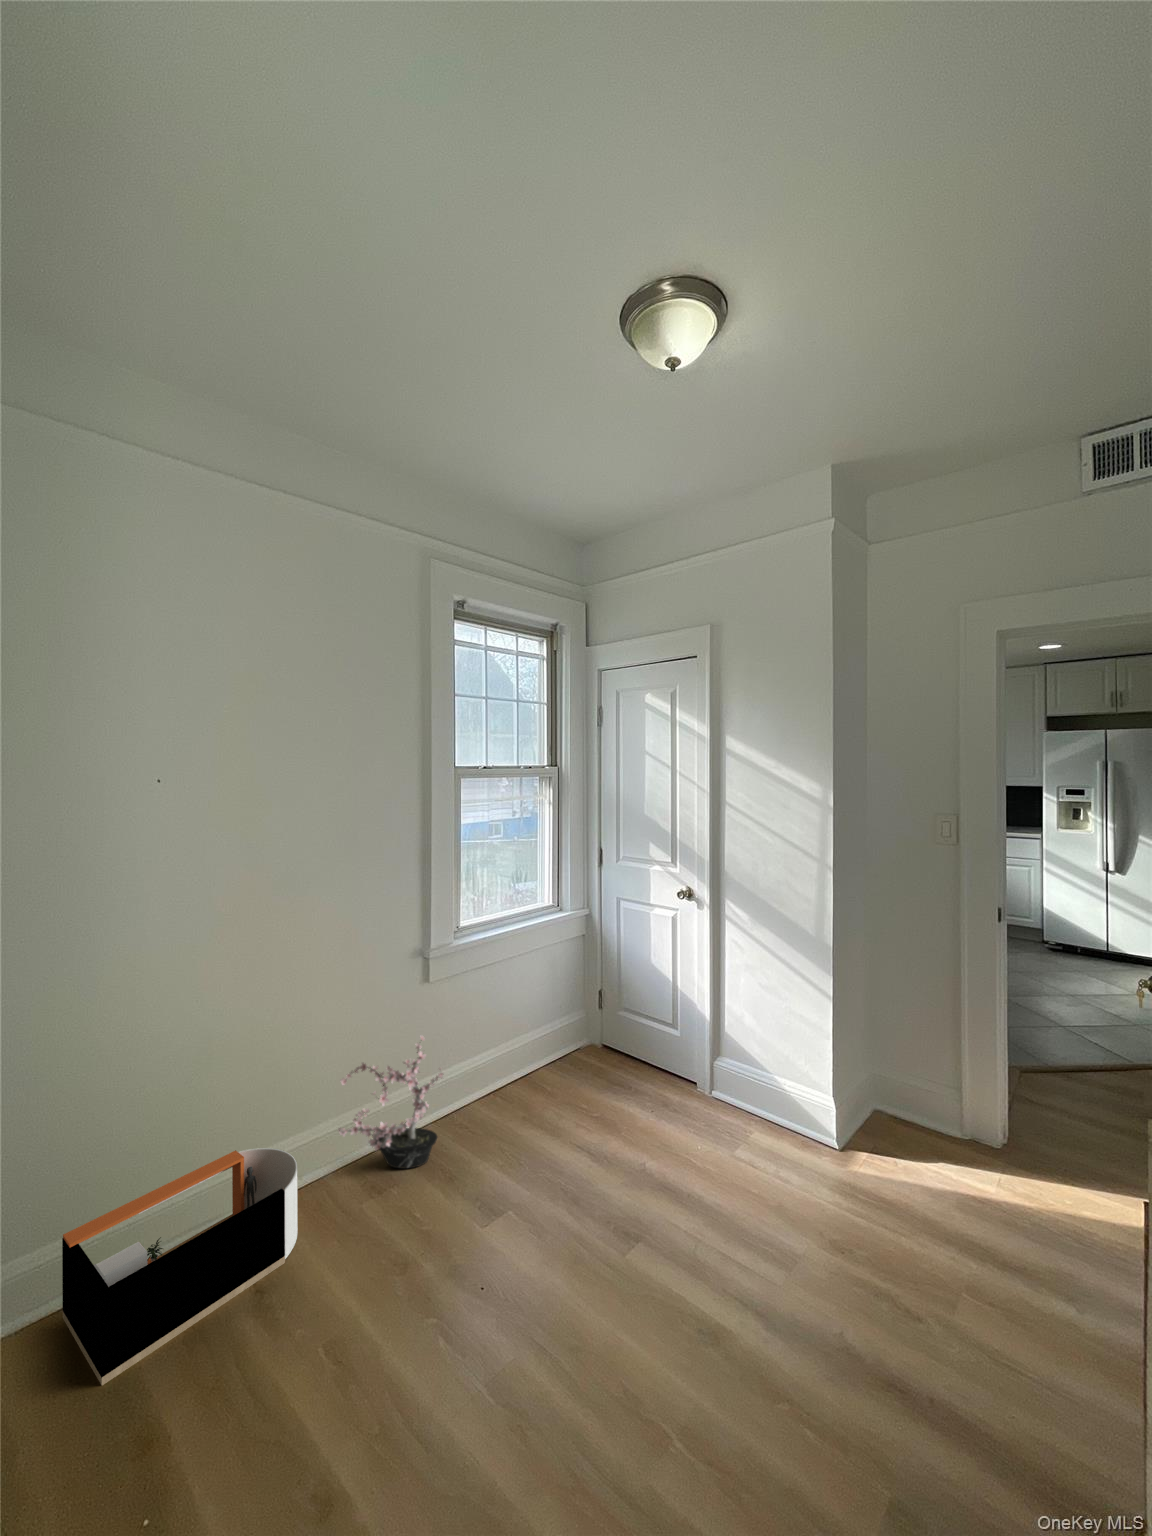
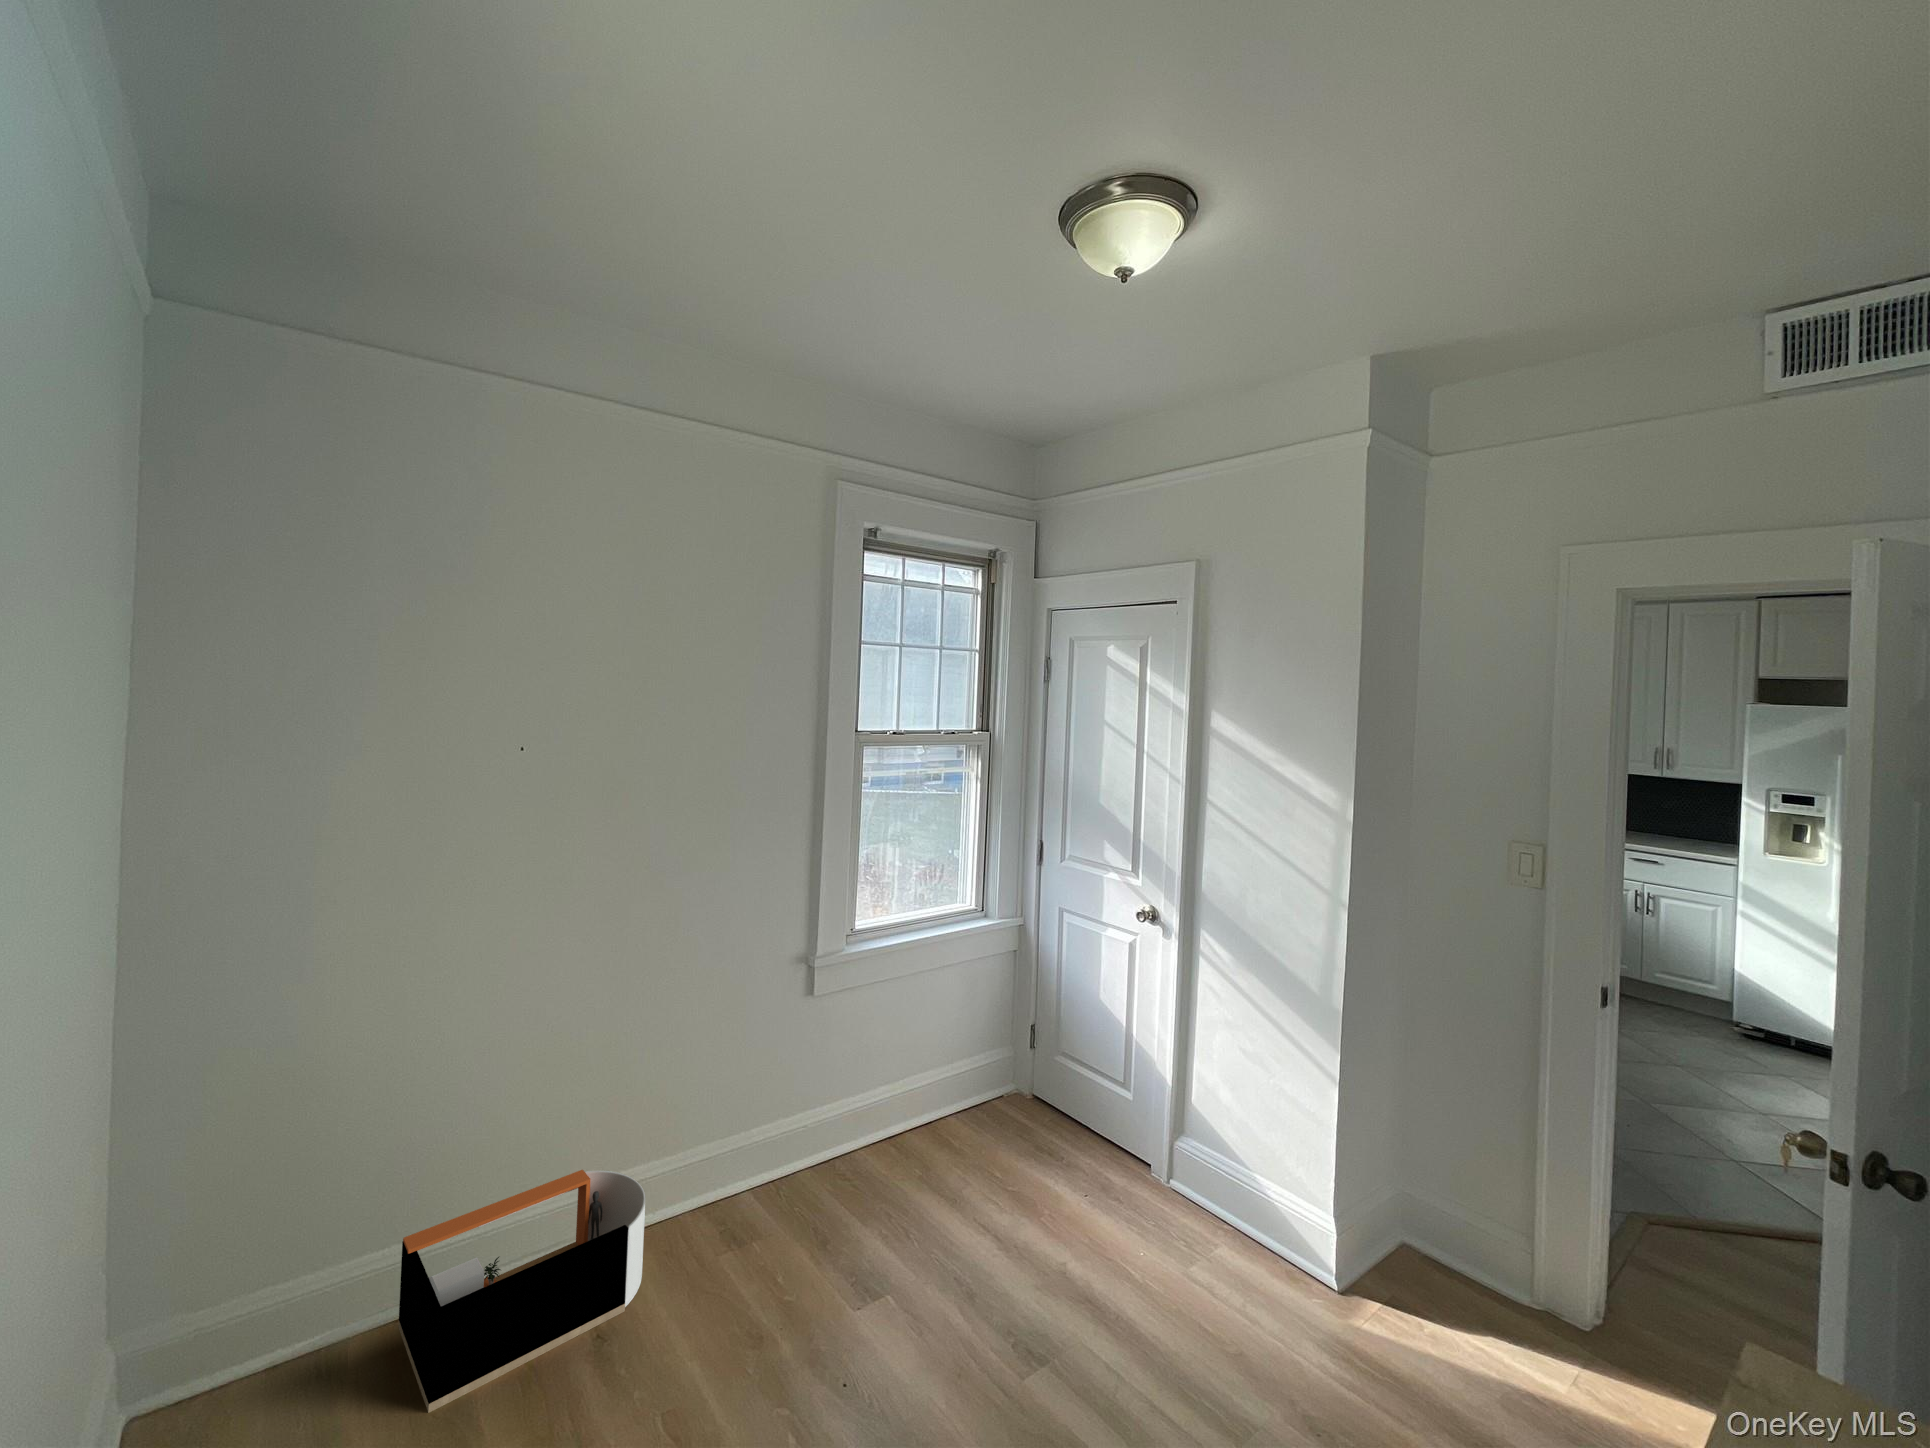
potted plant: present [338,1036,443,1168] -> none [692,1055,825,1220]

